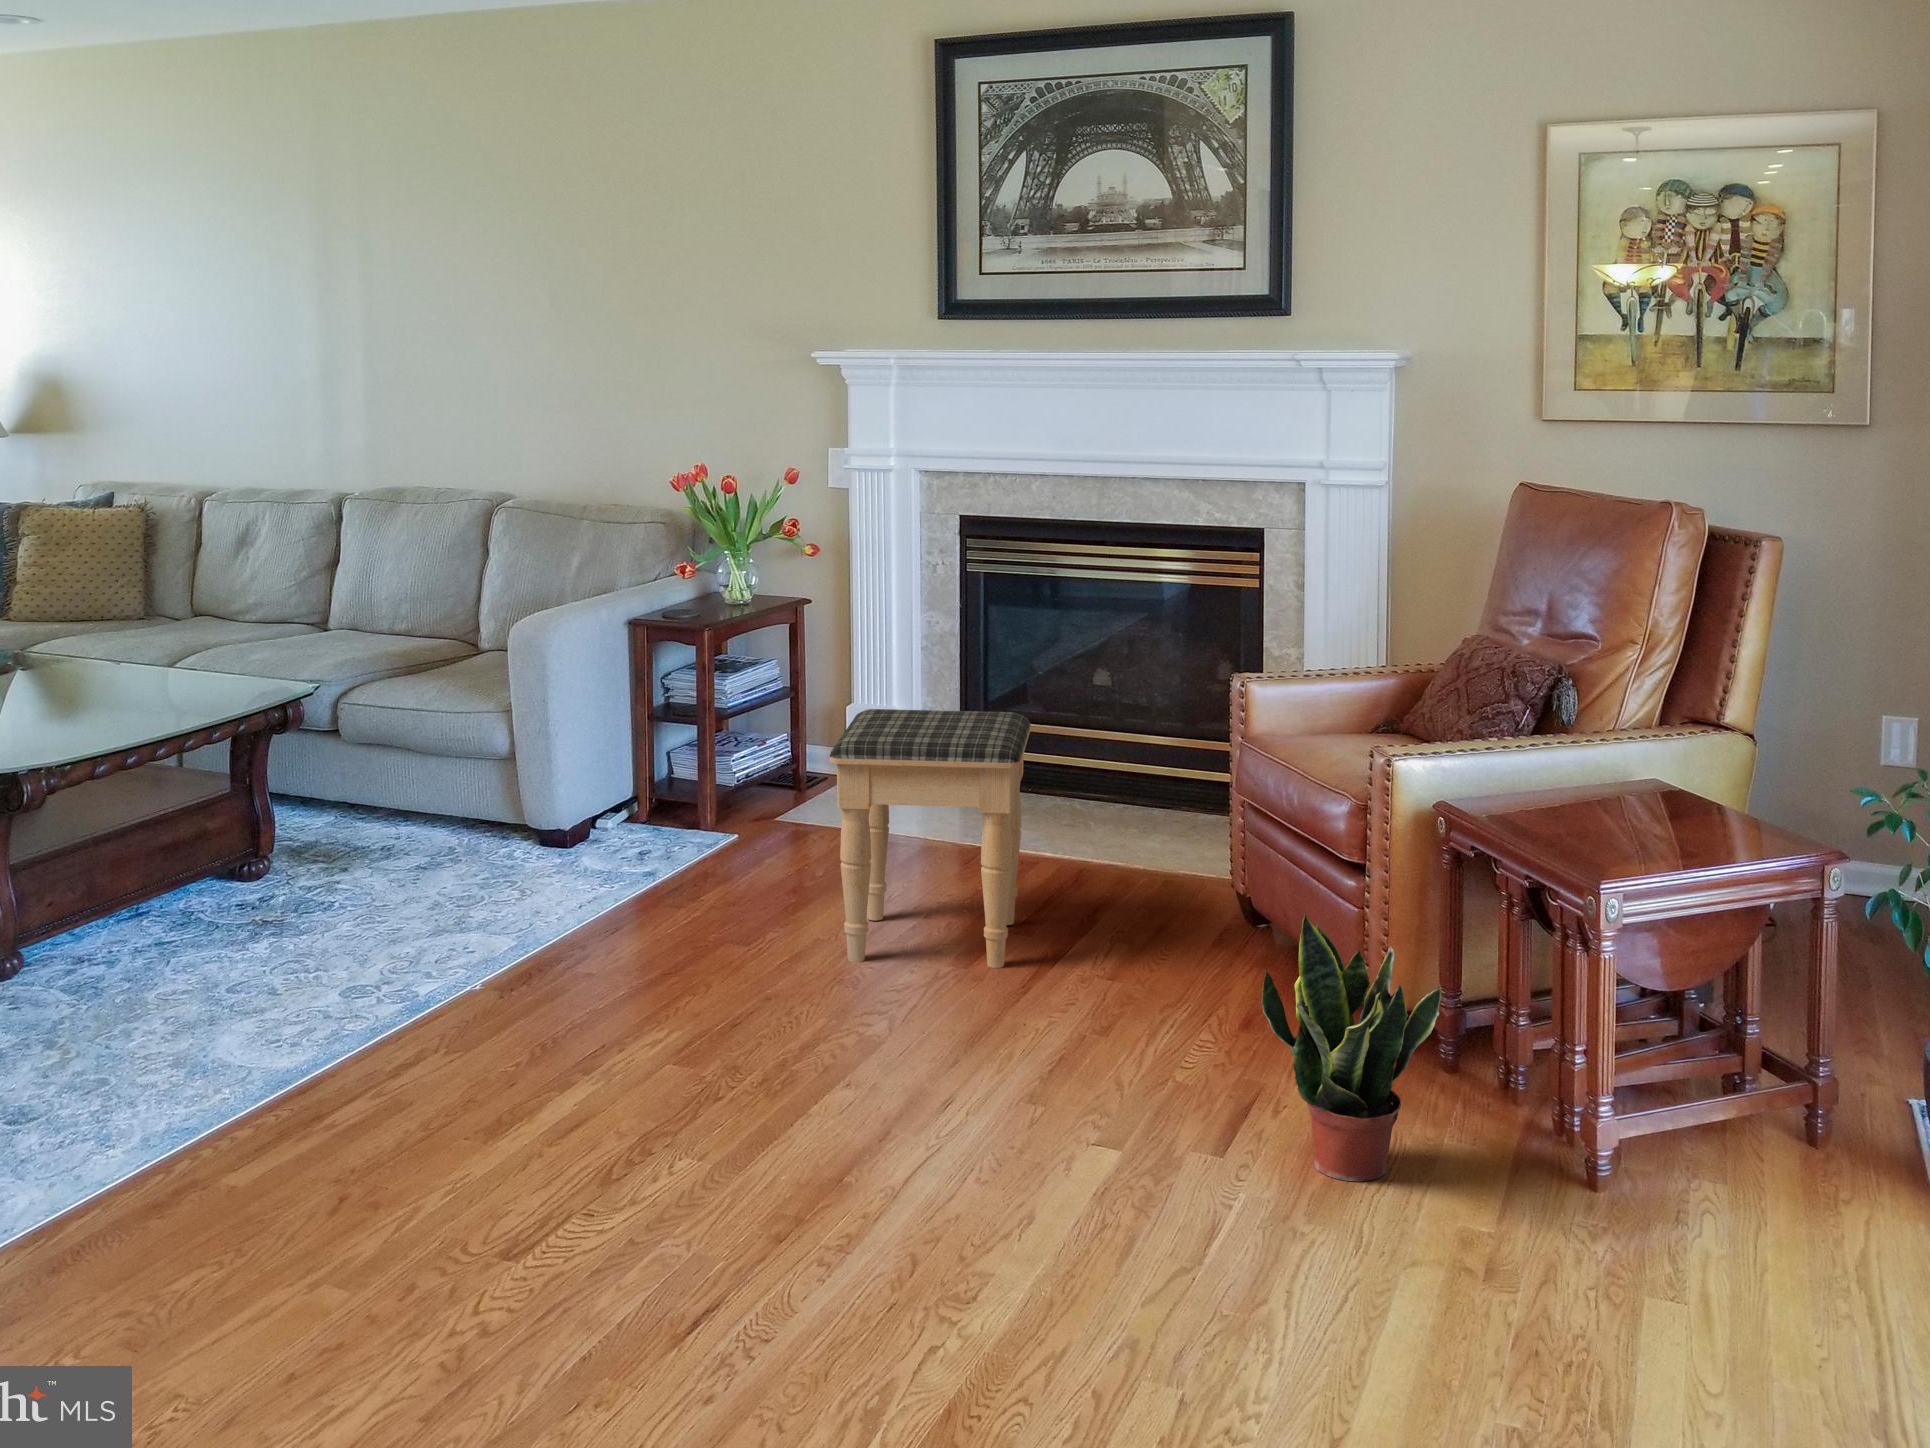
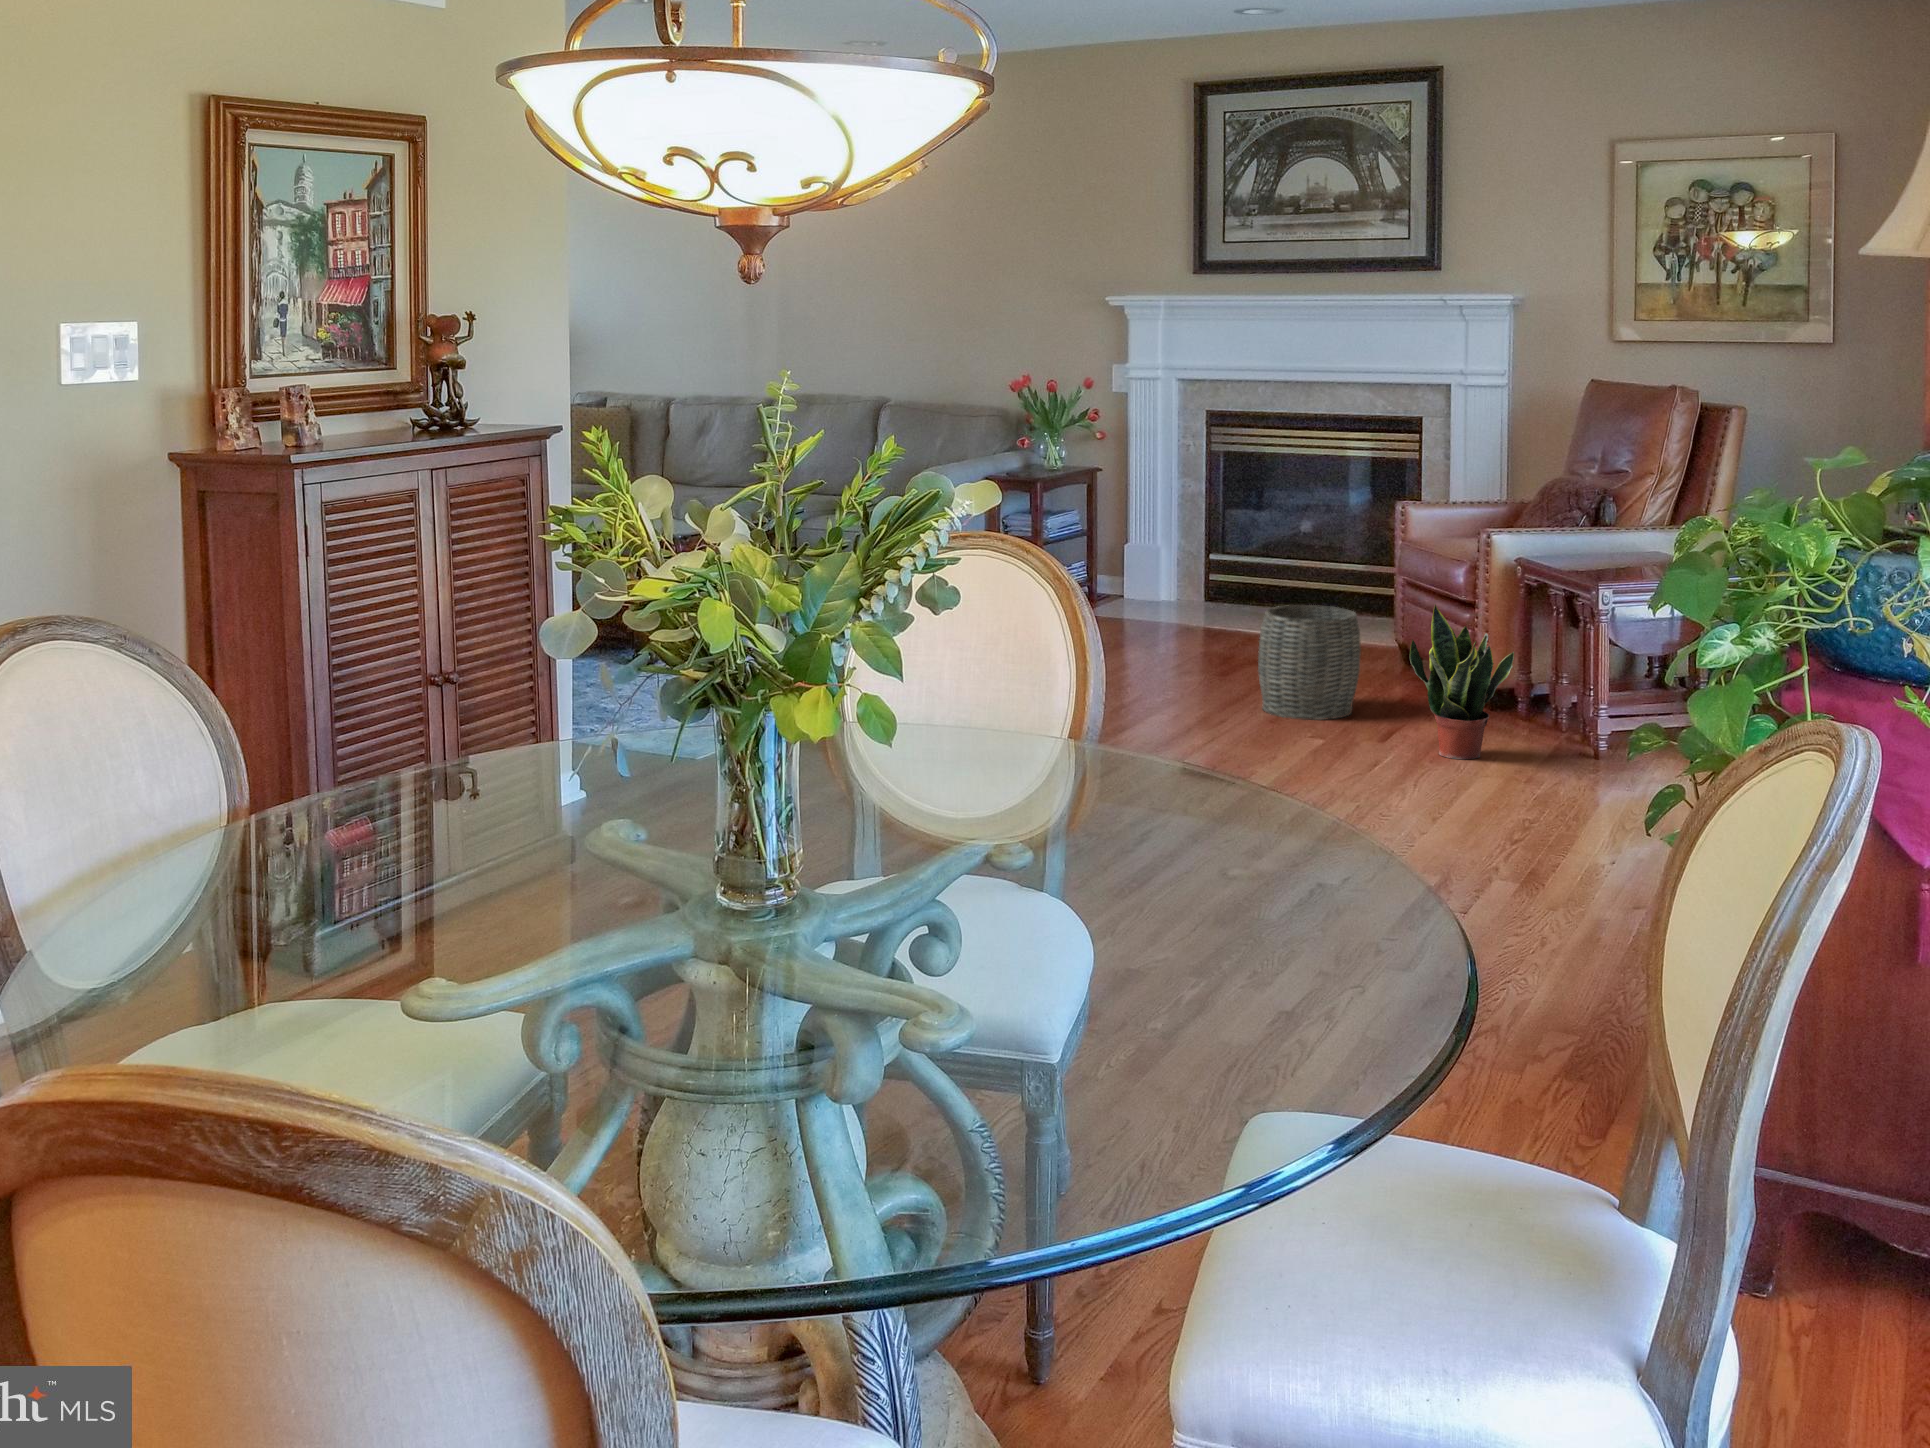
footstool: present [830,709,1031,968] -> none [1139,524,1263,682]
woven basket: none [1013,864,1179,1069] -> present [1258,605,1361,720]

